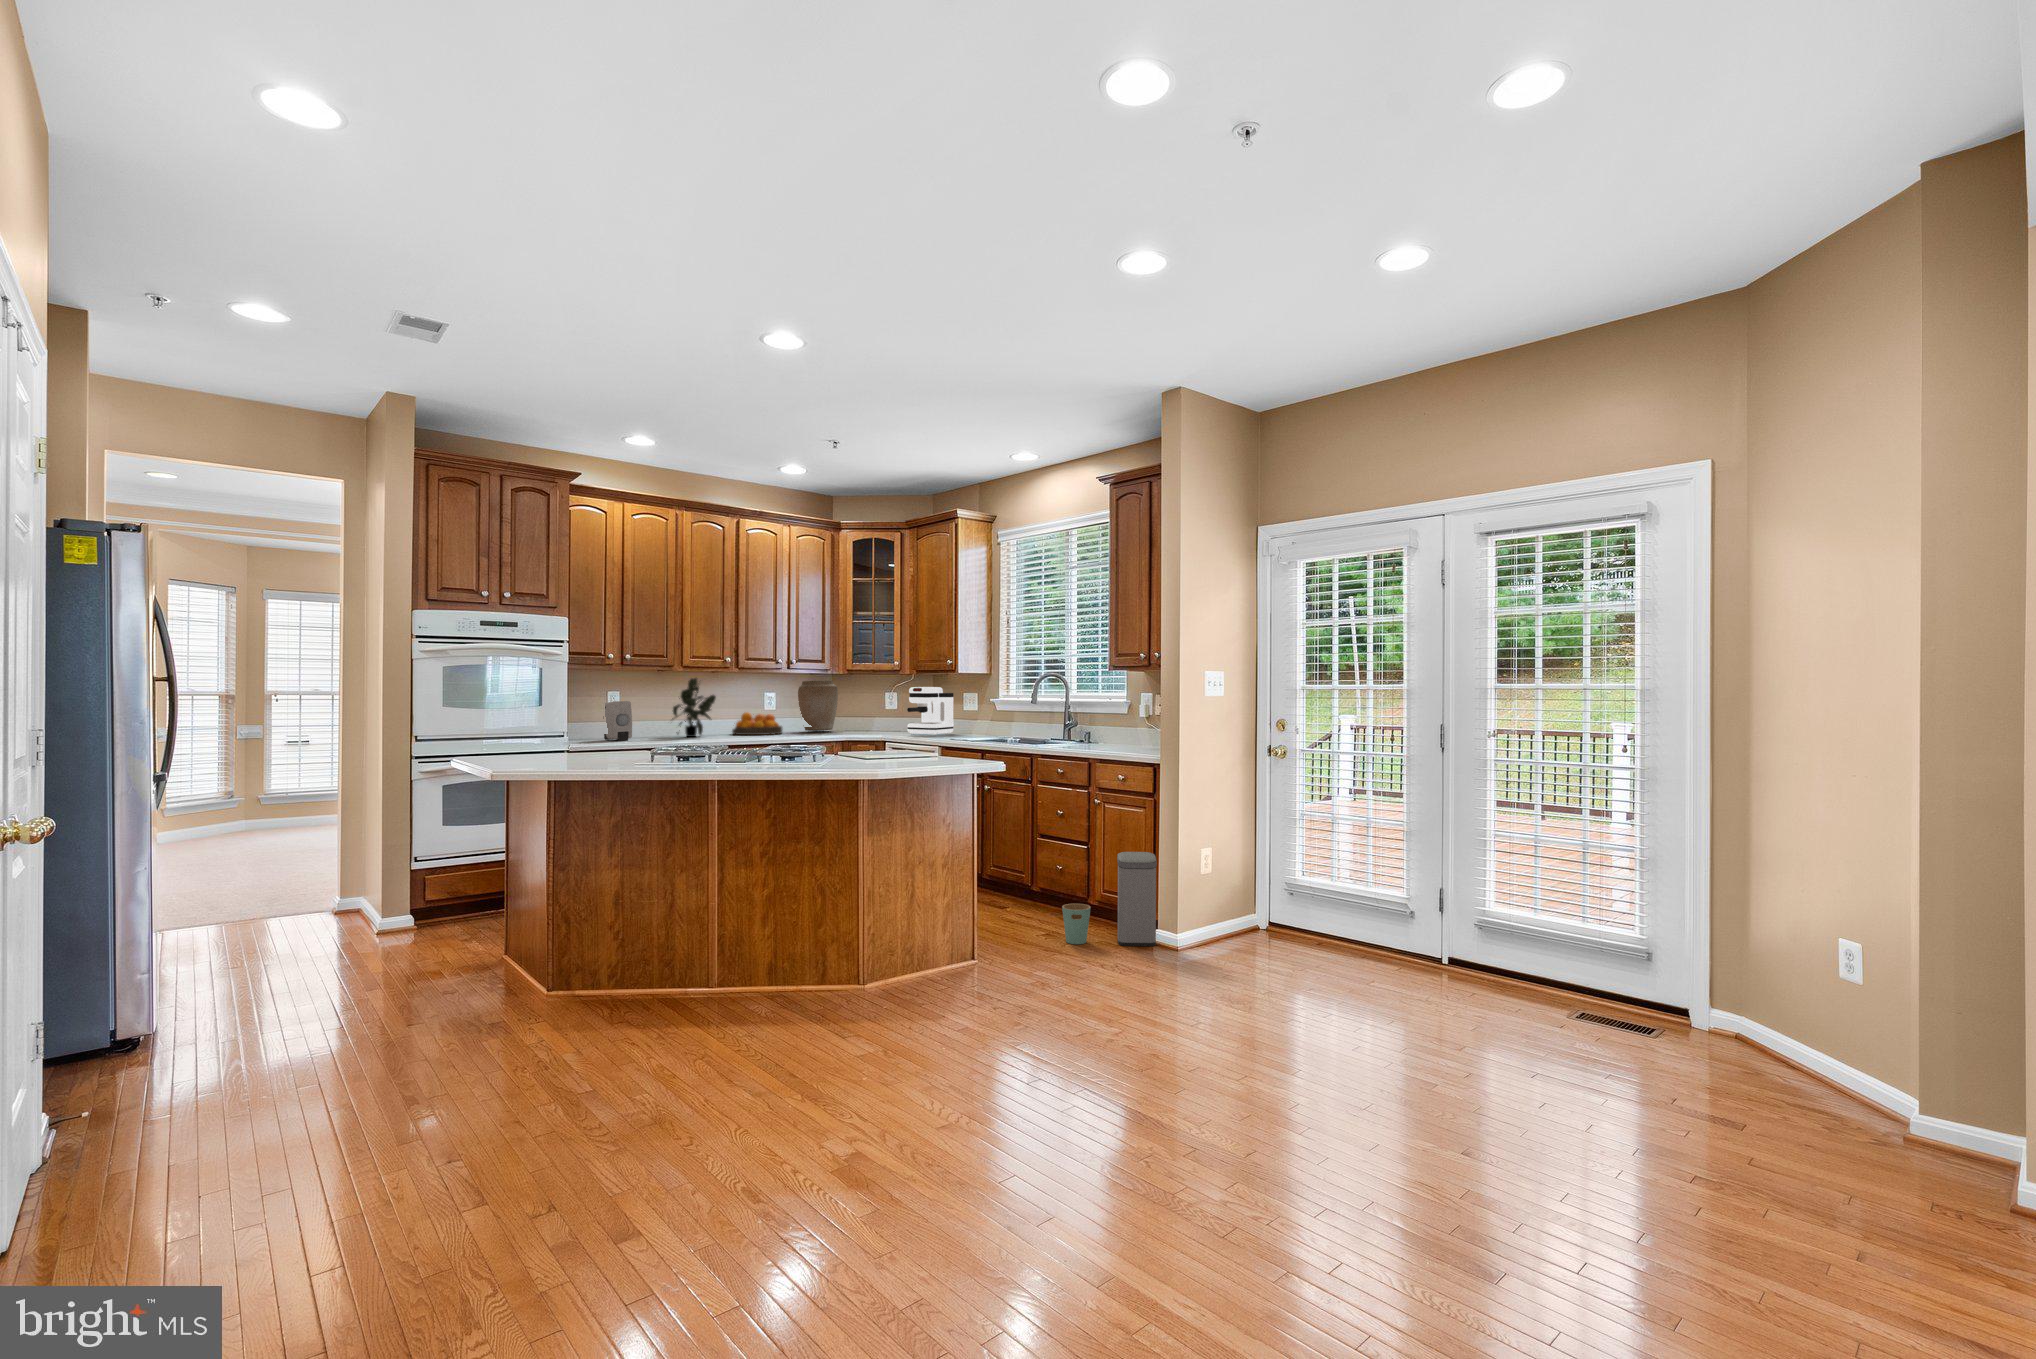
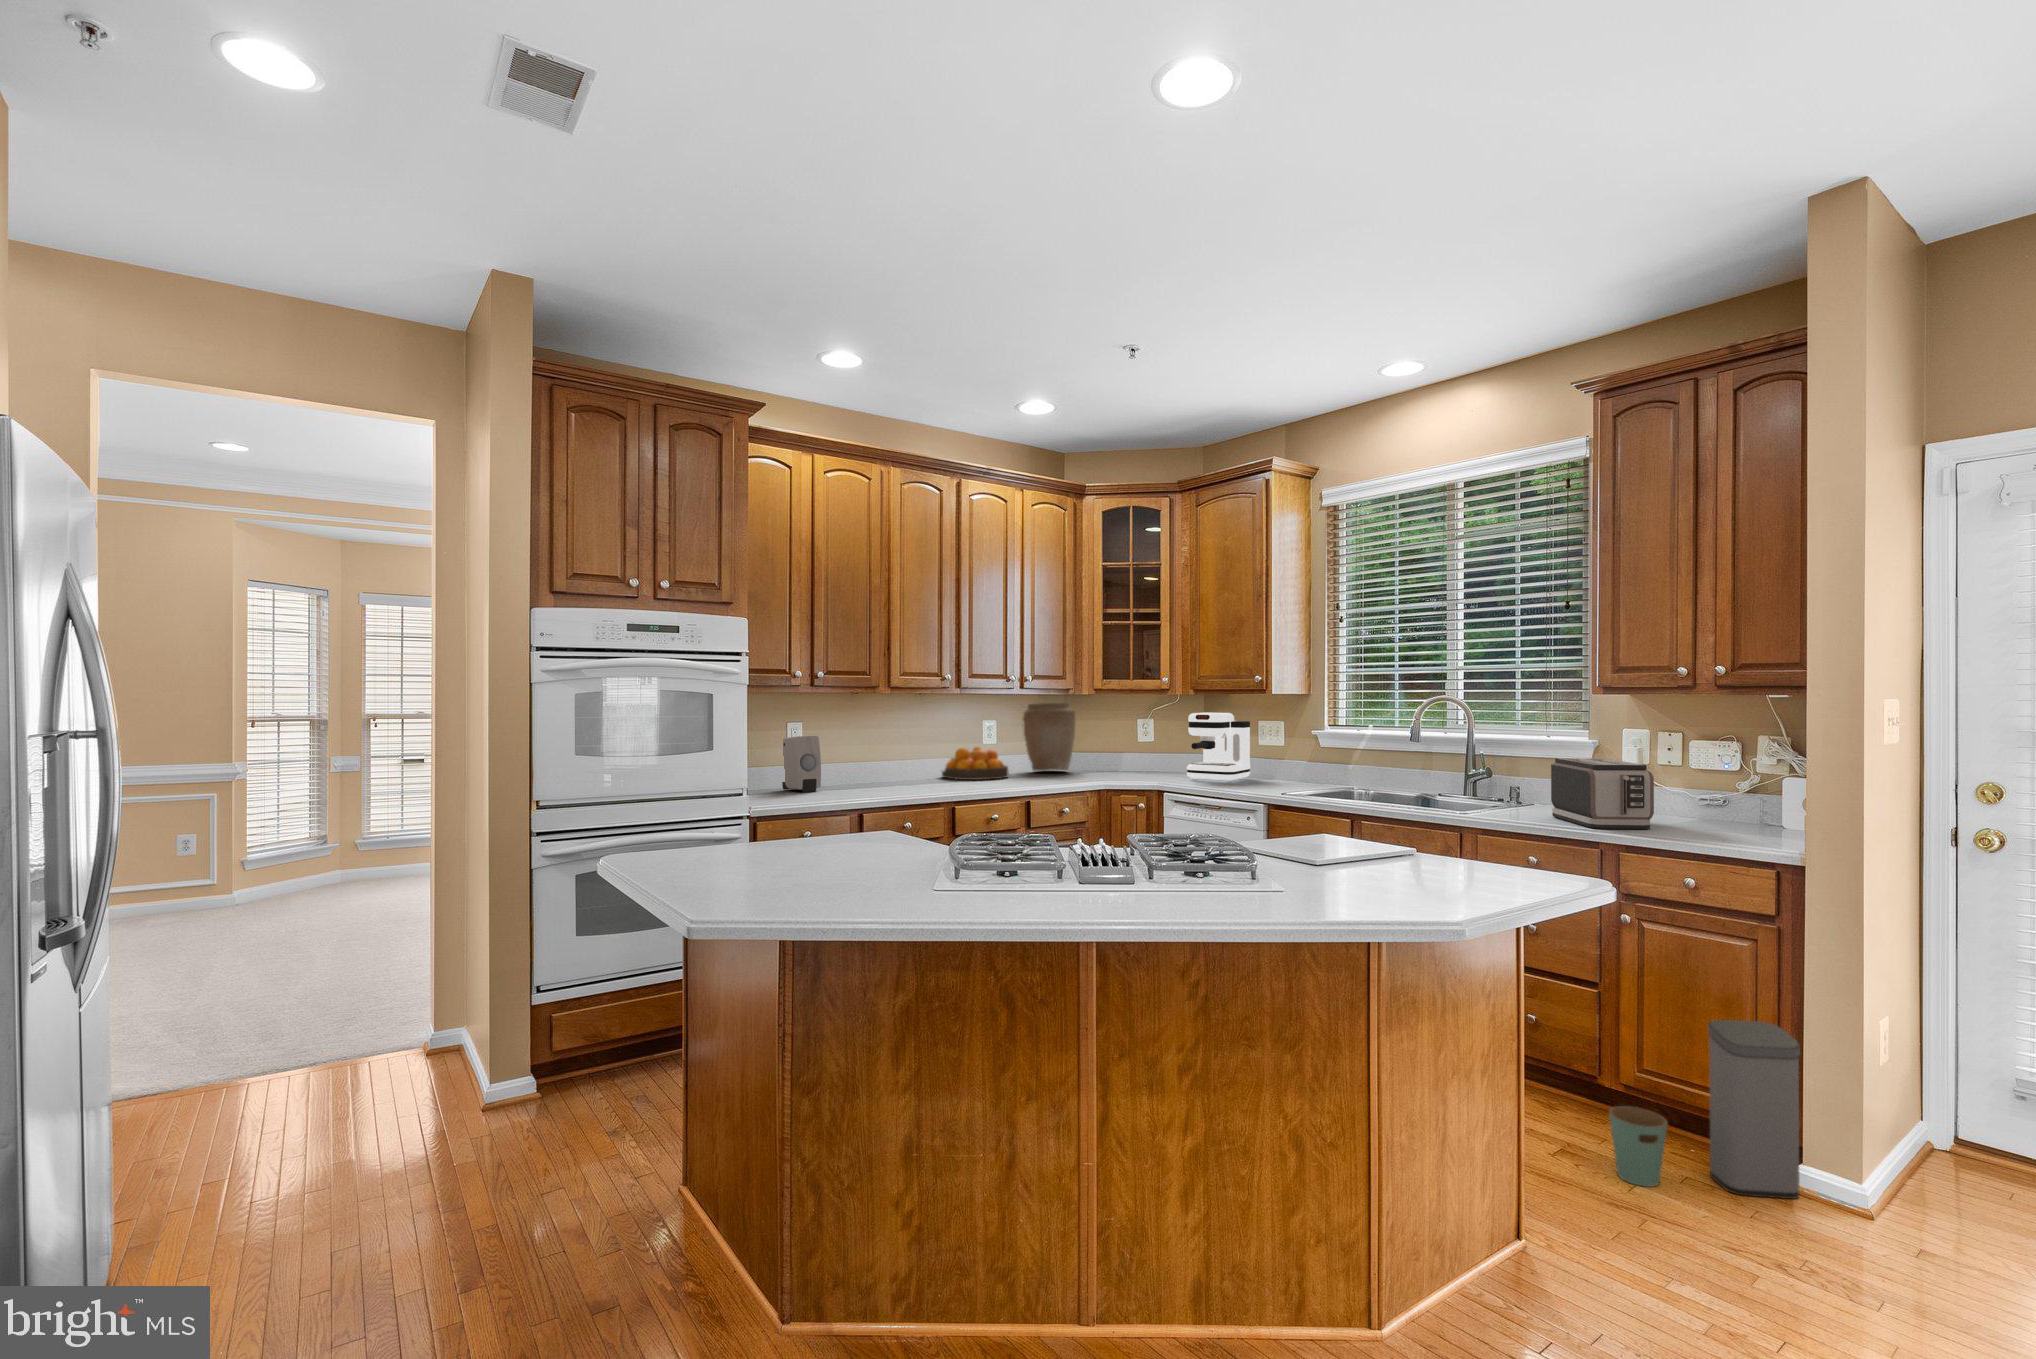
potted plant: present [672,678,716,737] -> none [862,701,925,784]
toaster: none [1087,710,1127,750] -> present [1551,758,1654,829]

